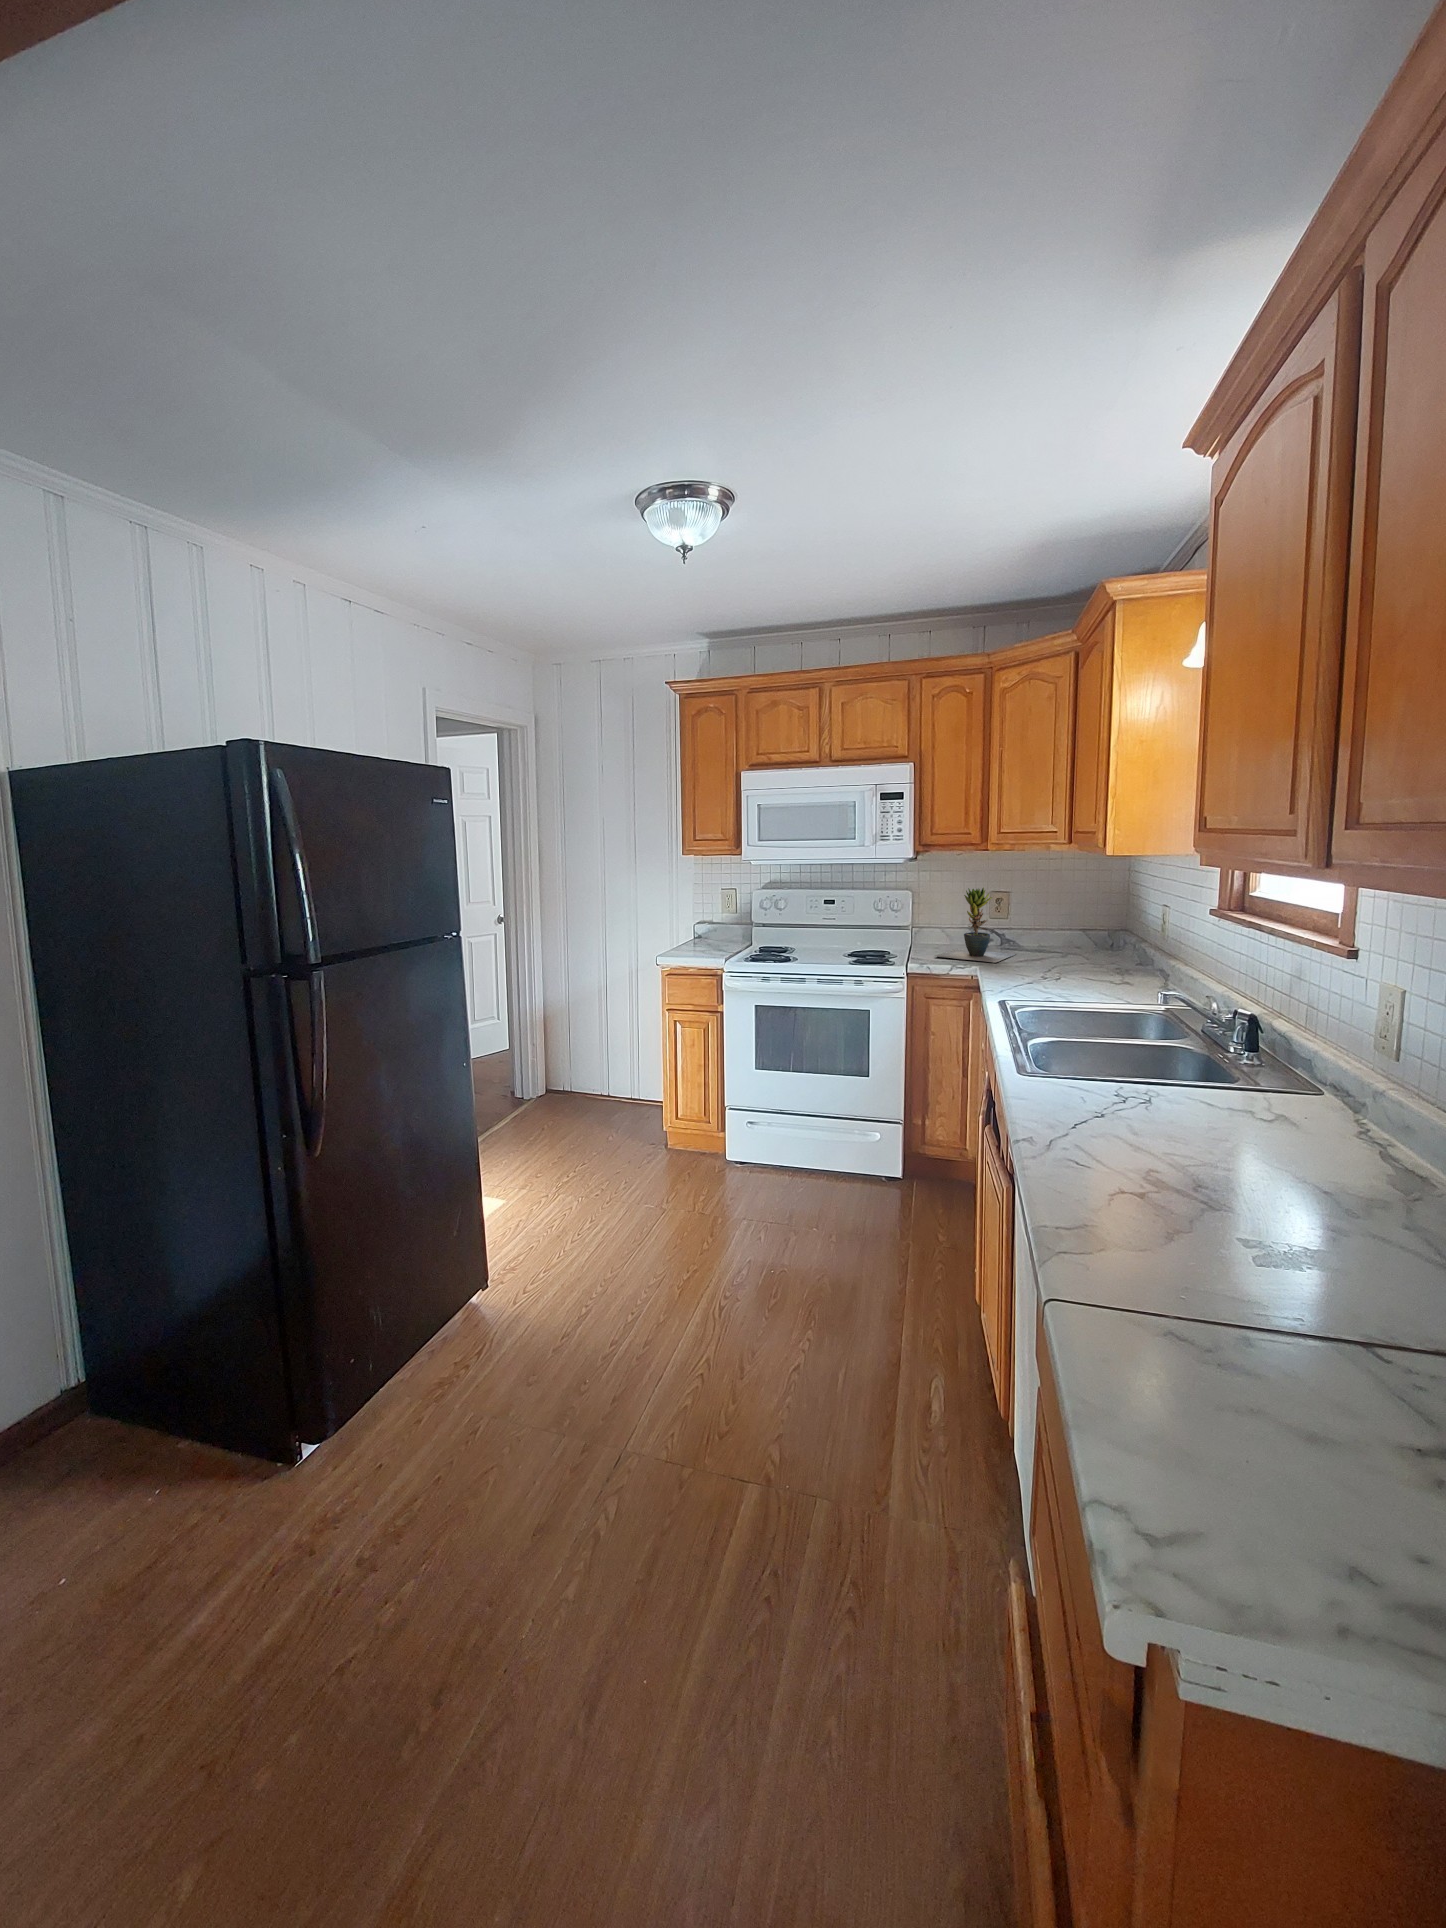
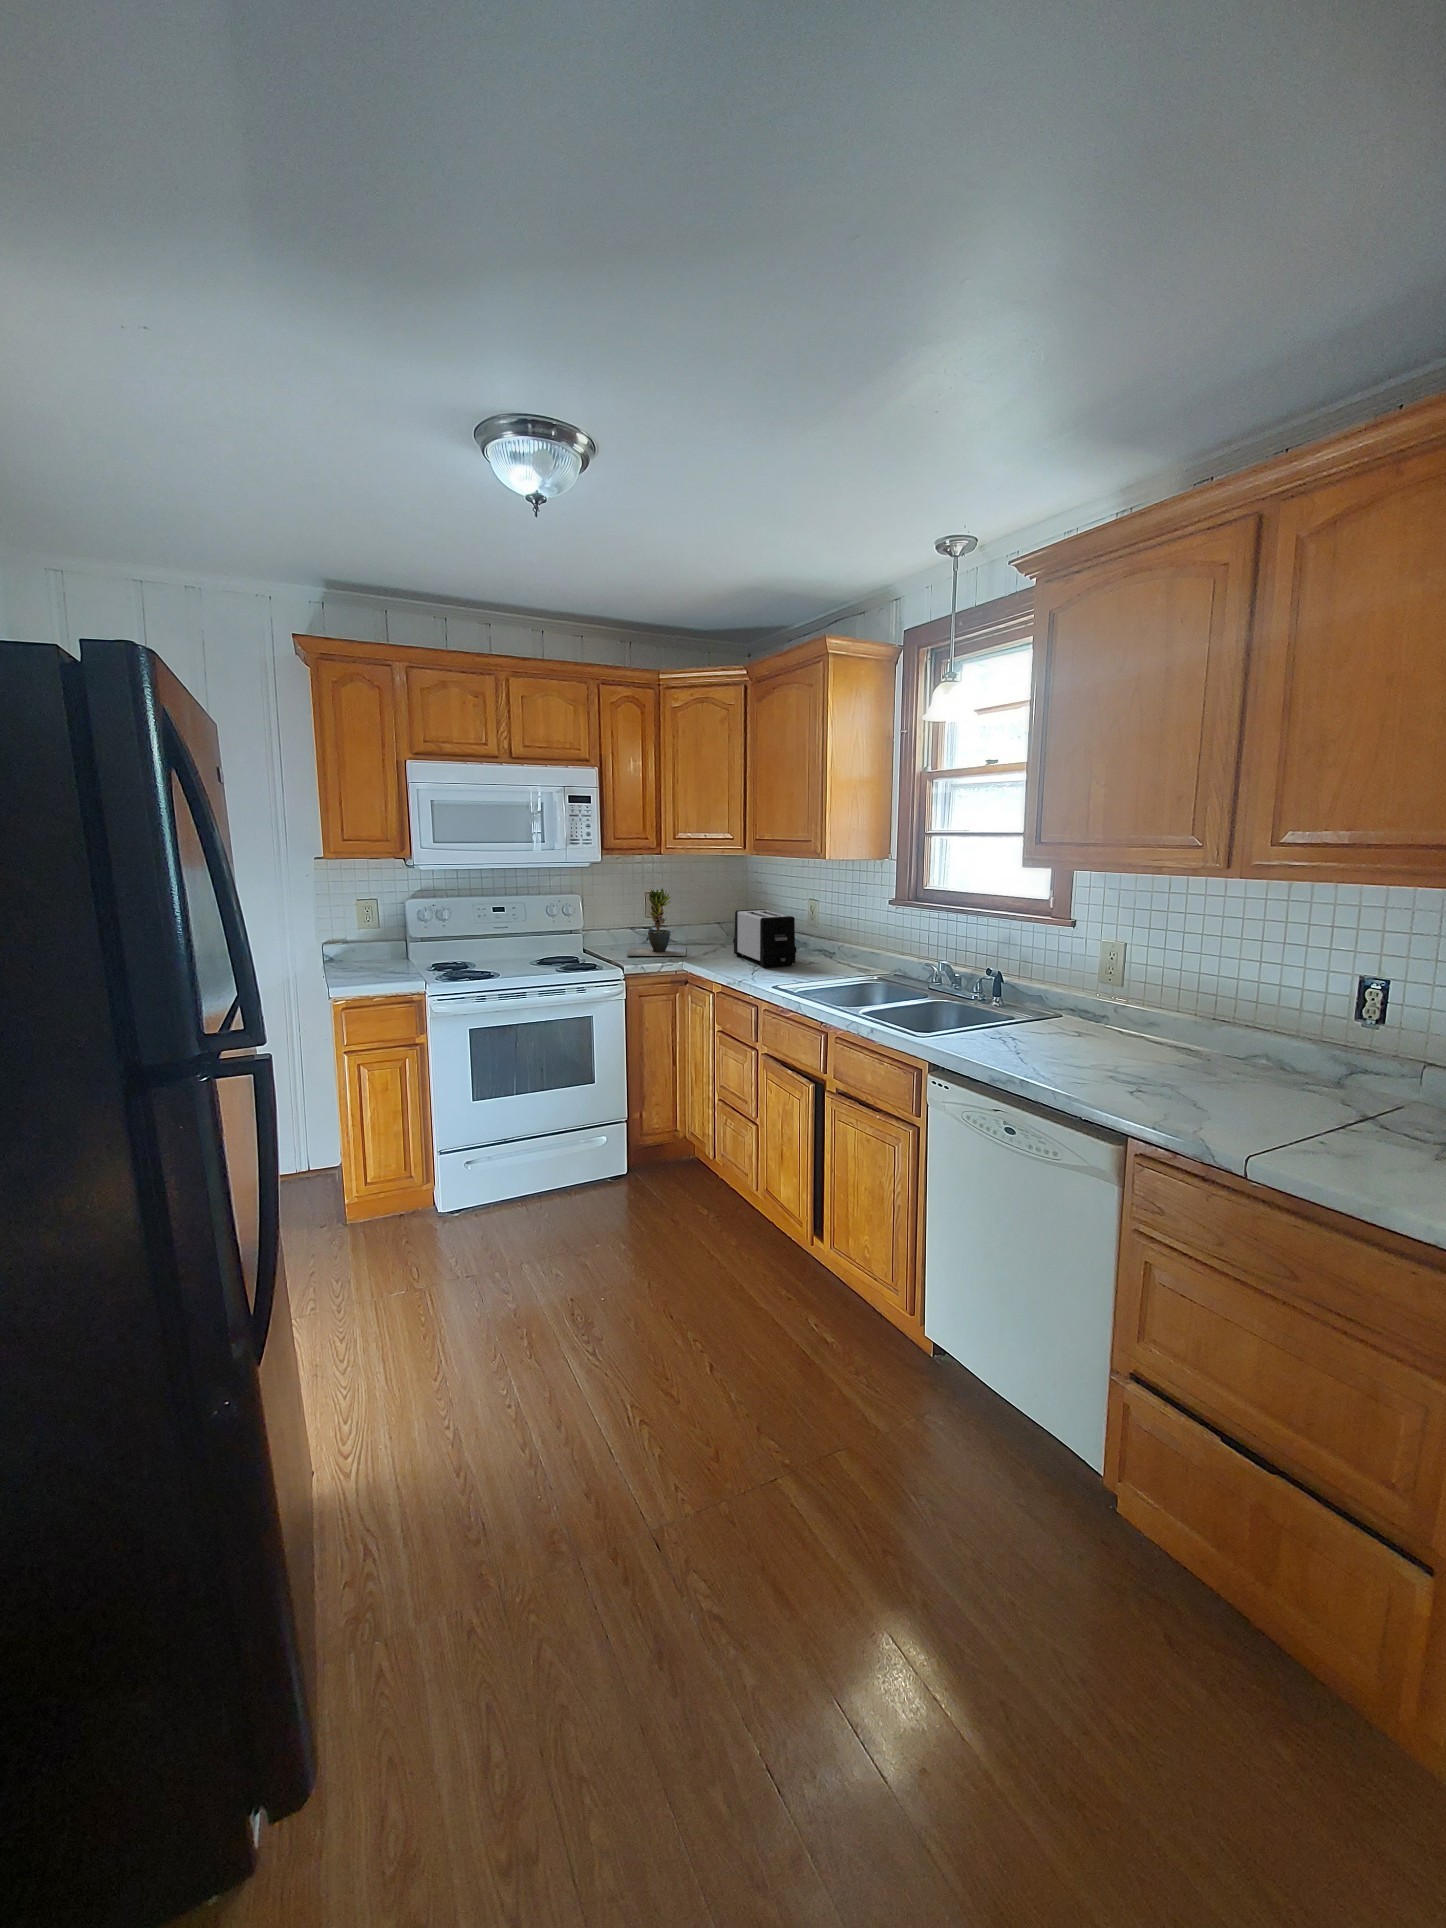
toaster: none [1053,916,1110,985] -> present [733,909,796,967]

